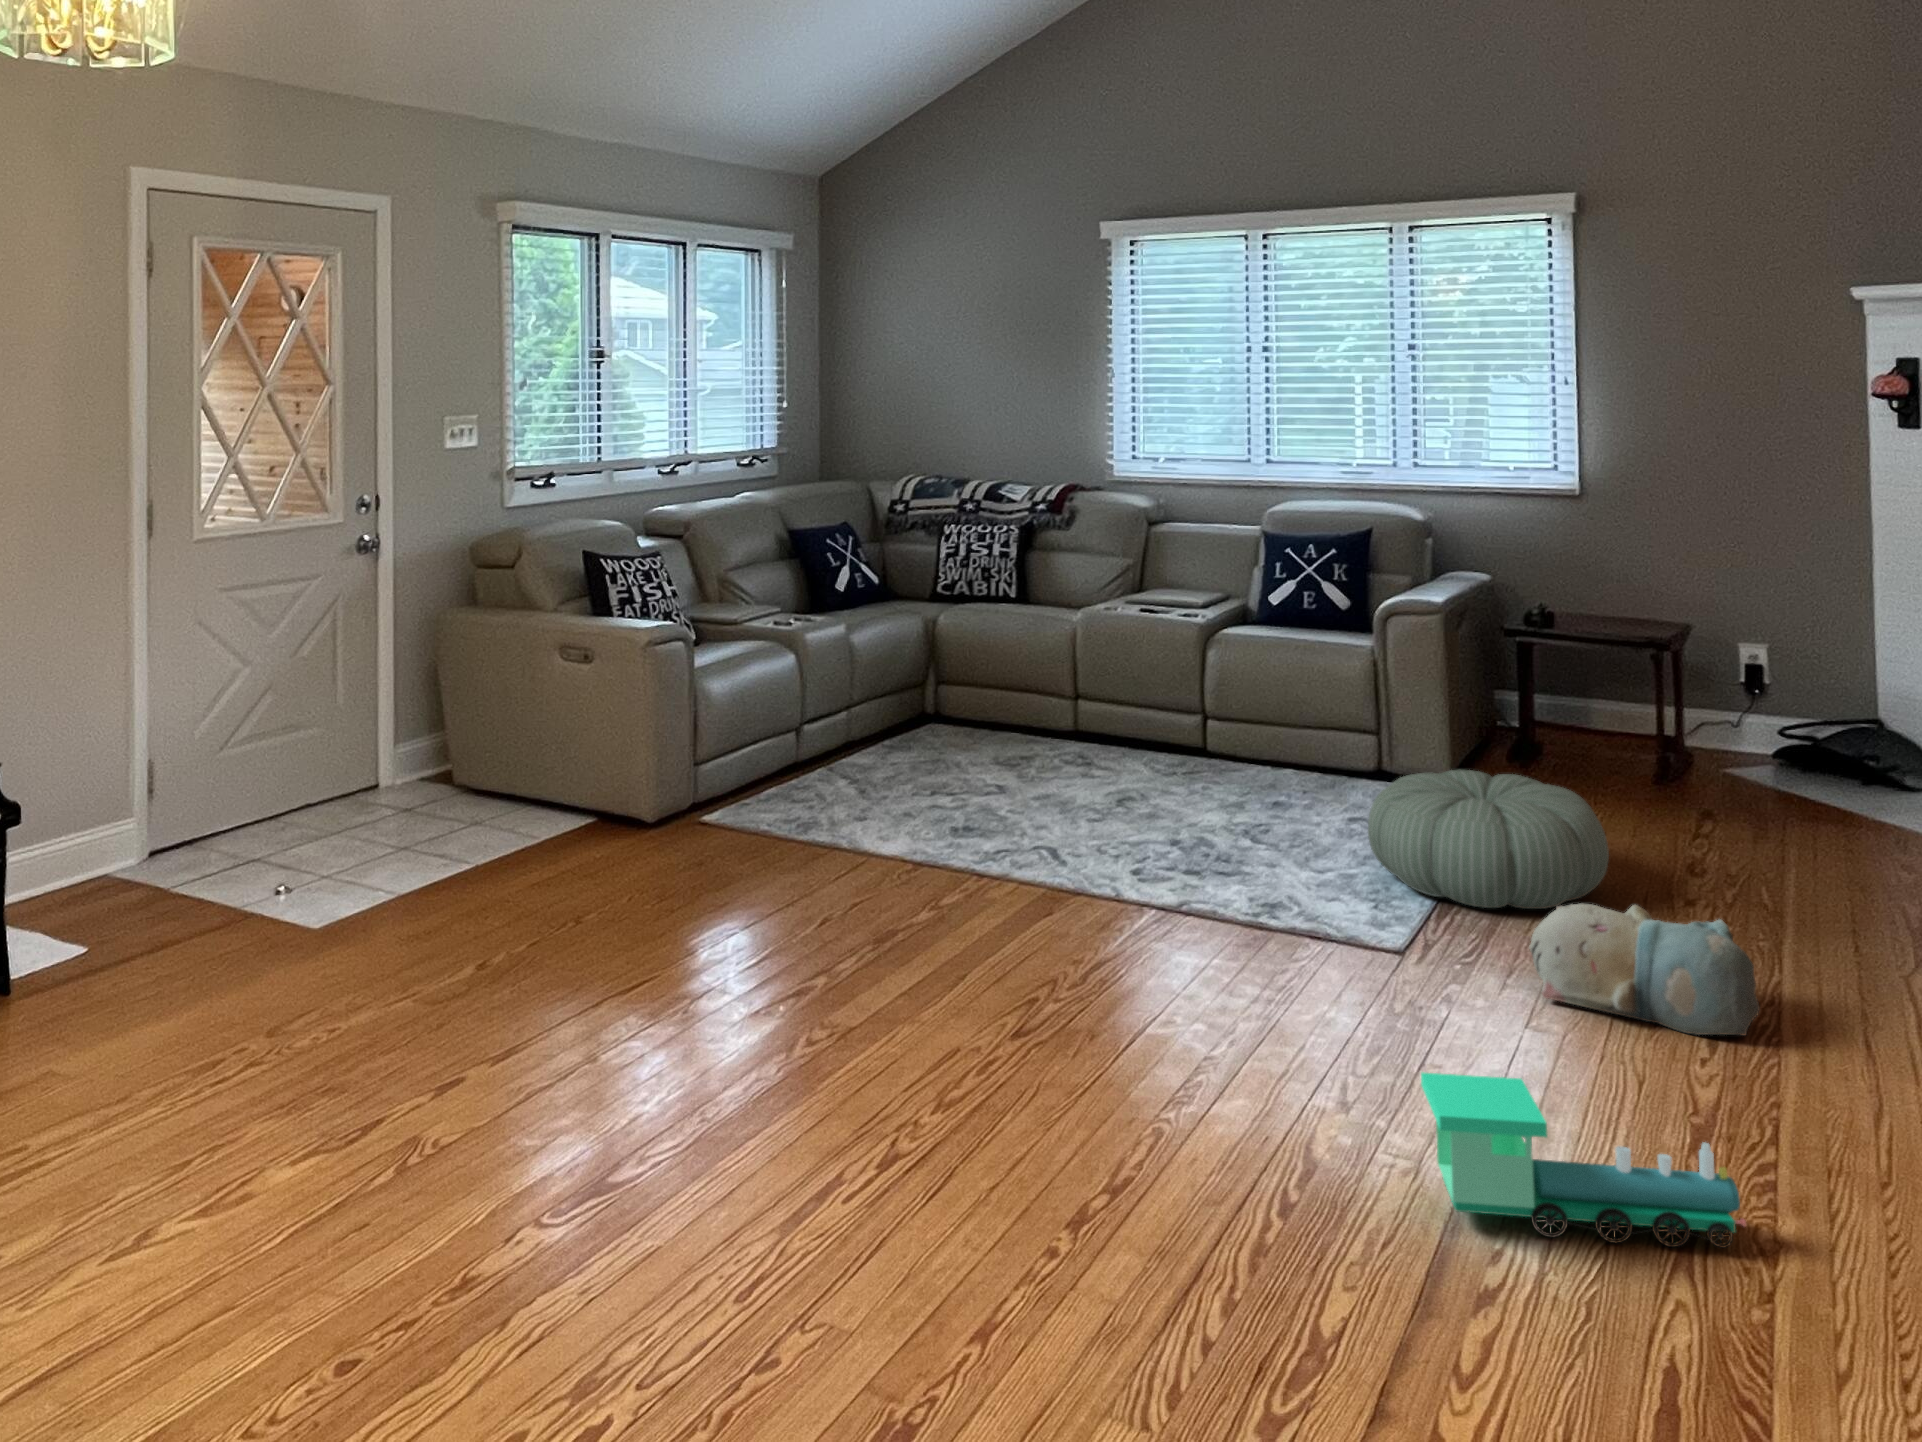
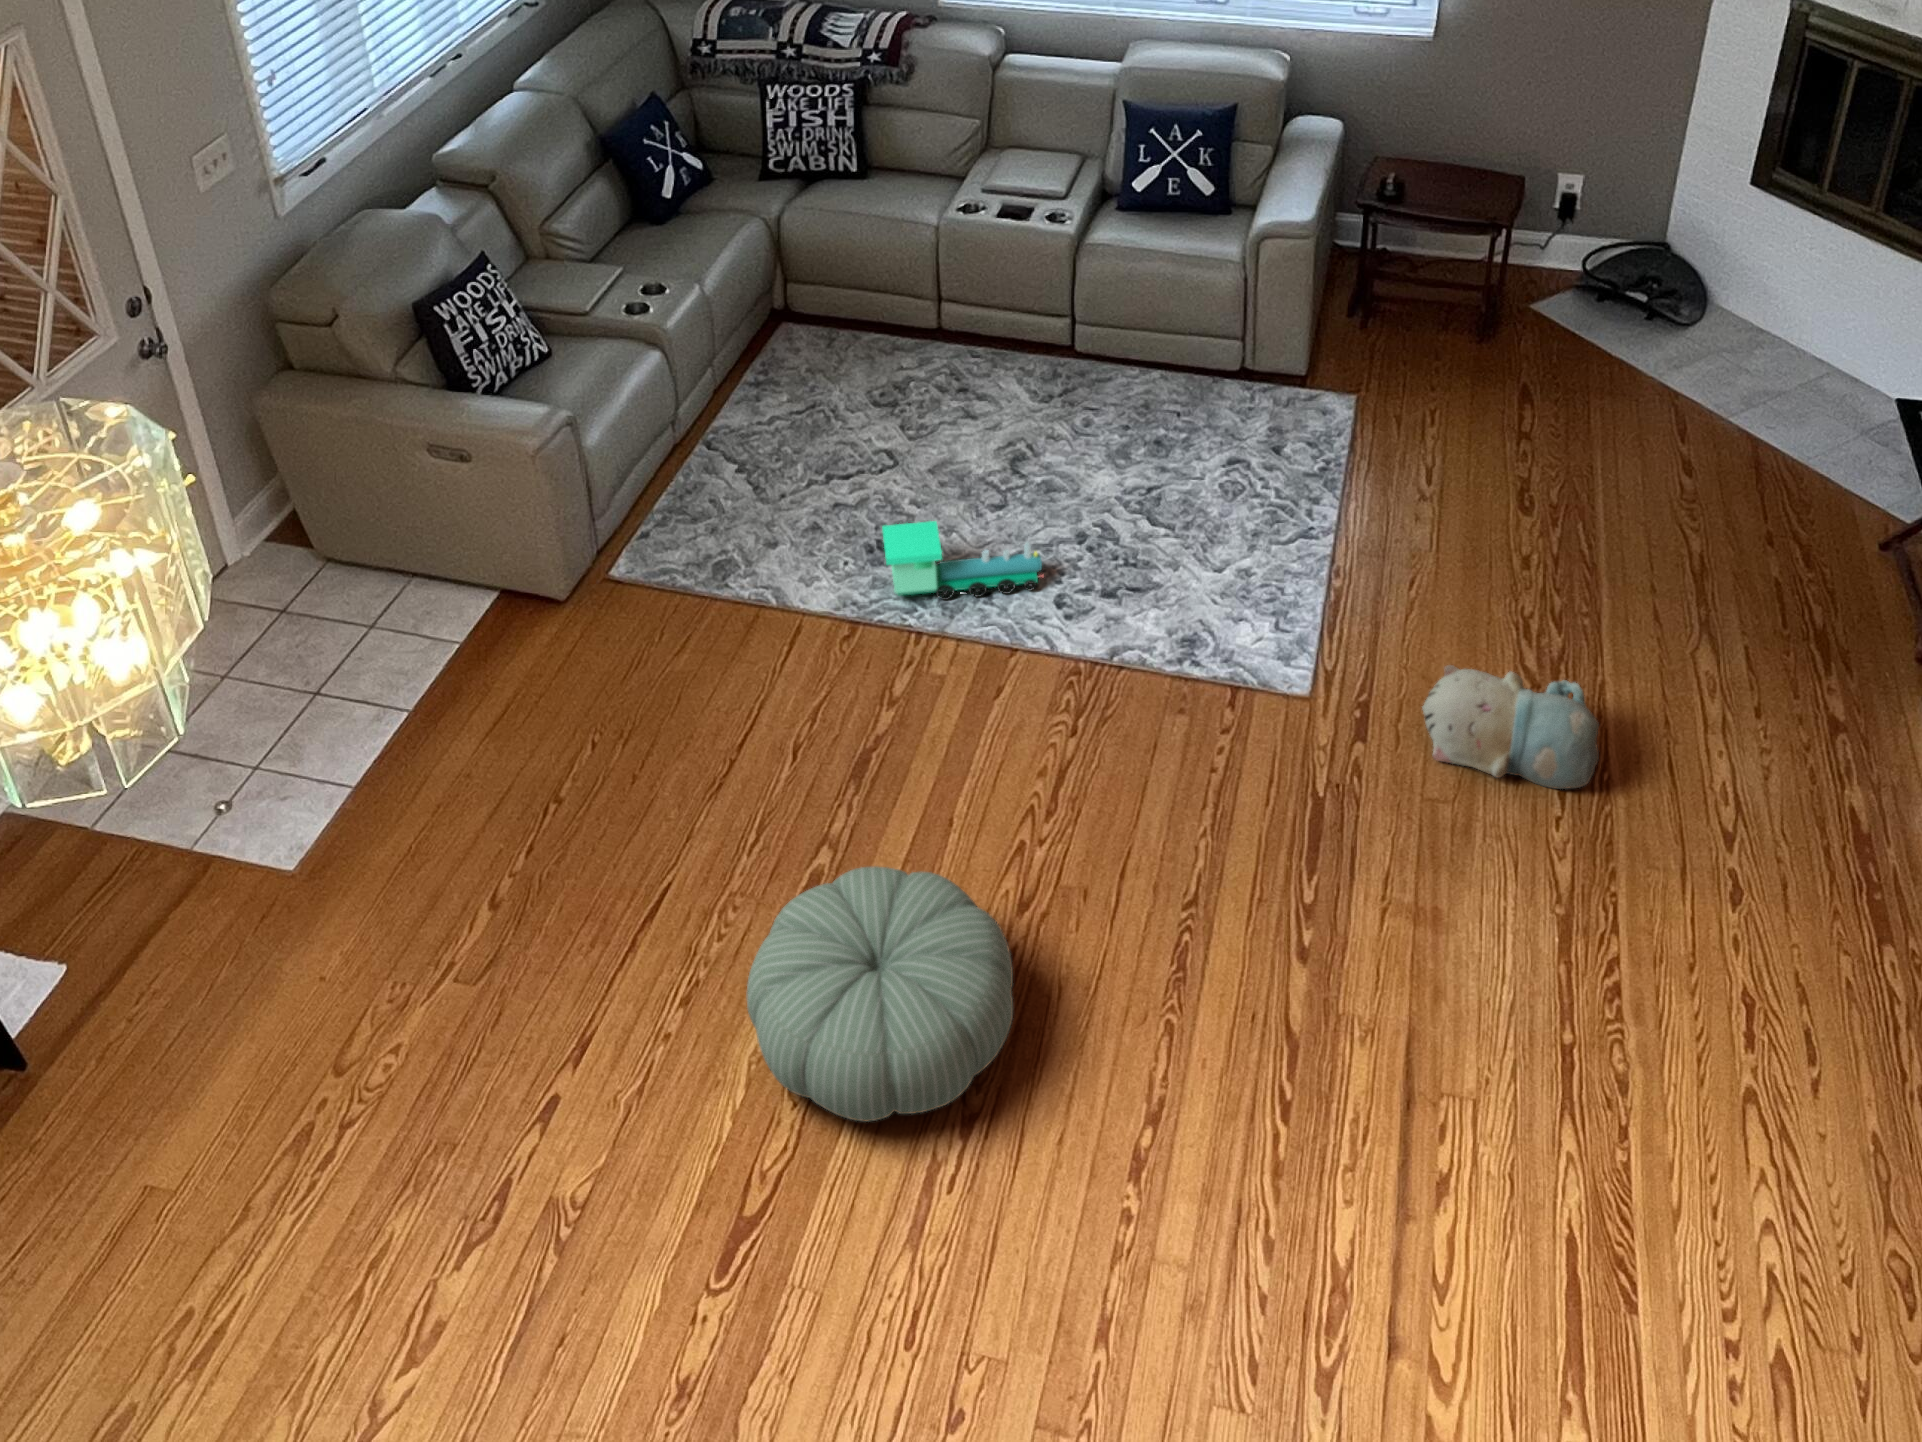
pouf: present [1368,770,1609,909] -> present [747,866,1013,1122]
toy train: present [1421,1072,1746,1248] -> present [882,521,1043,600]

